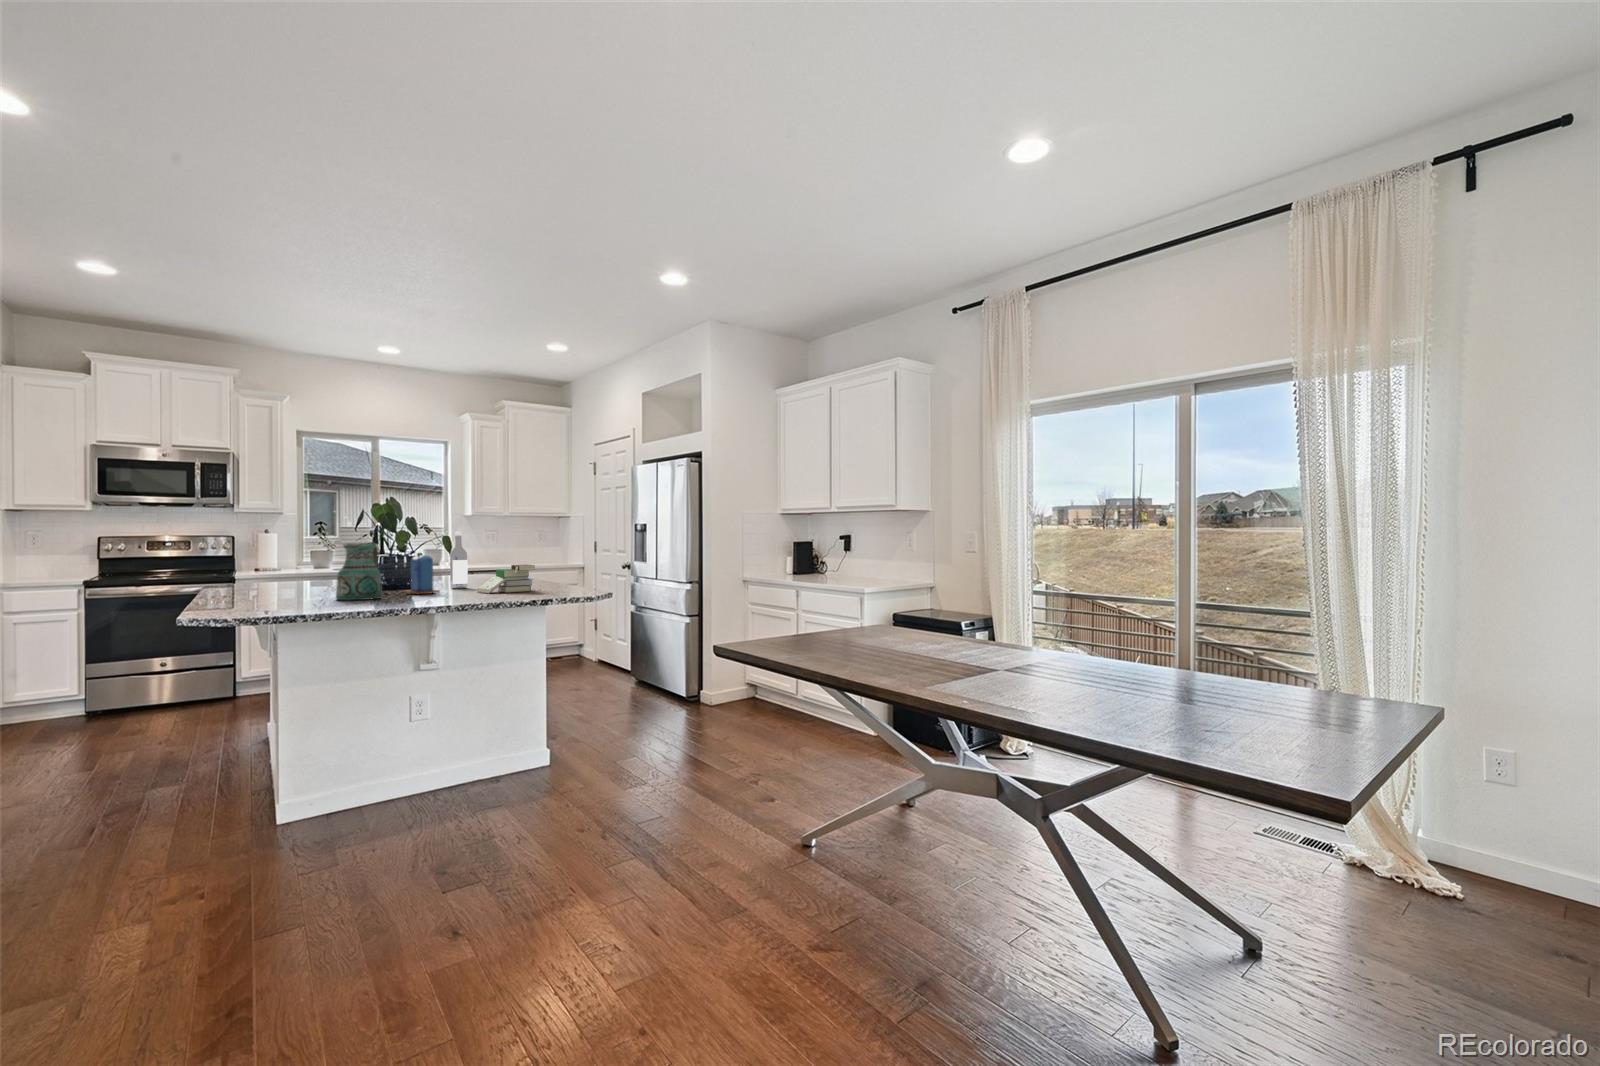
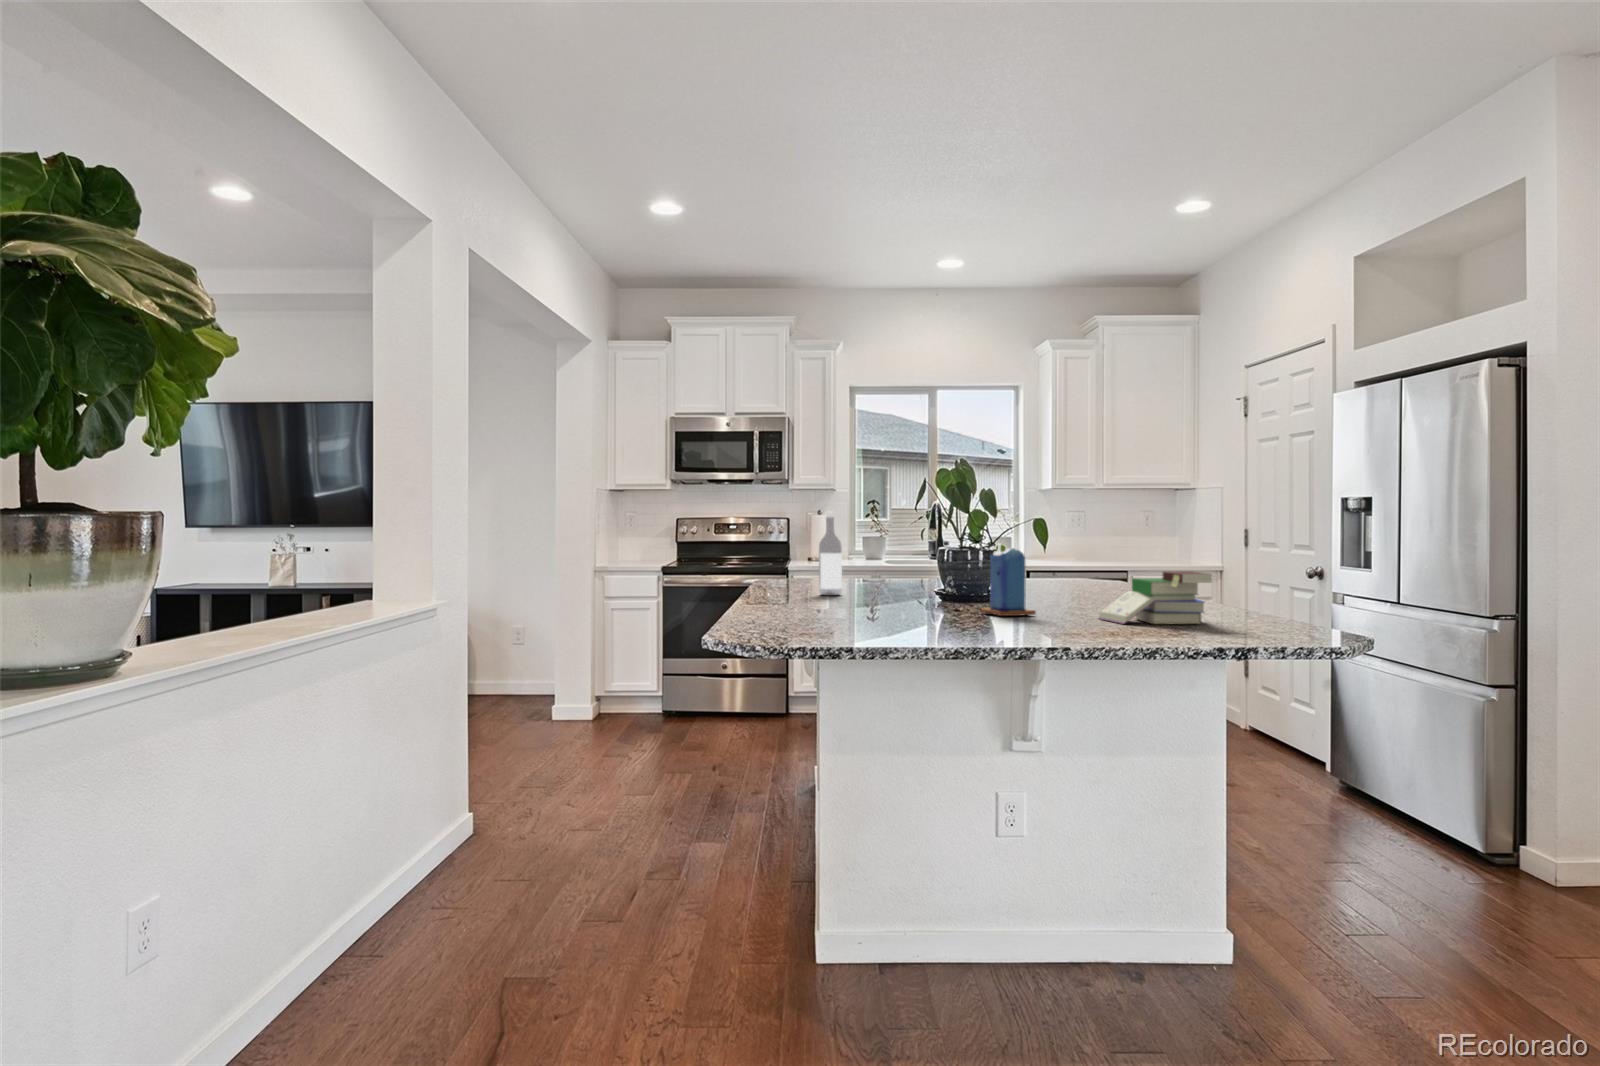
wine bottle: present [450,532,468,589] -> present [819,511,842,595]
ceramic pitcher: present [336,542,382,600] -> none [884,525,949,622]

